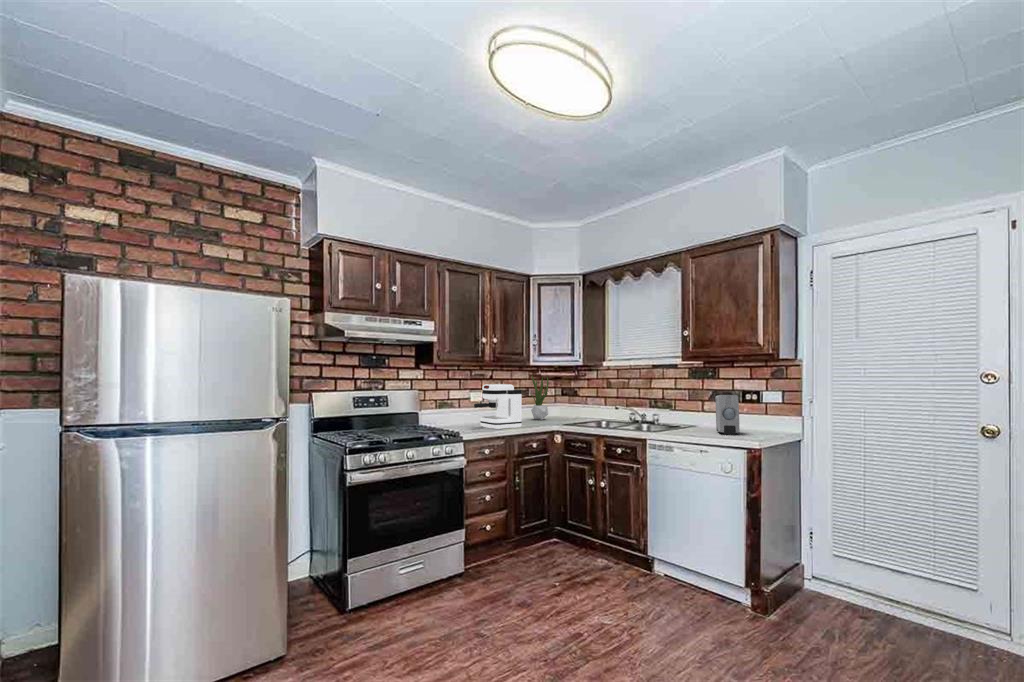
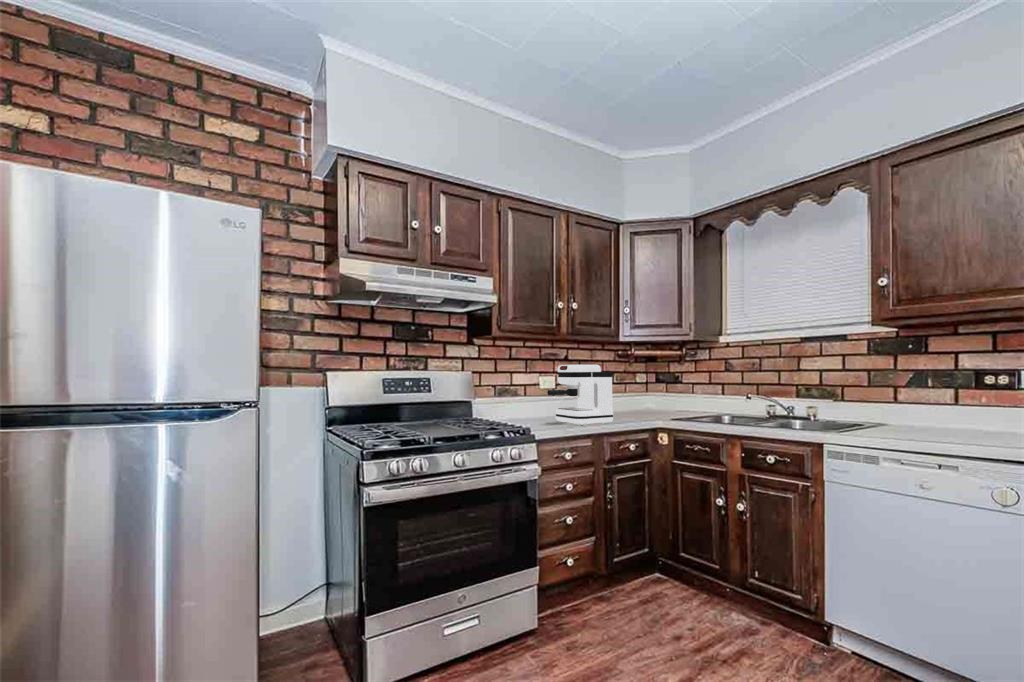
potted plant: present [531,376,549,420] -> none [616,355,643,414]
soap dispenser: present [715,395,740,435] -> none [923,371,979,434]

